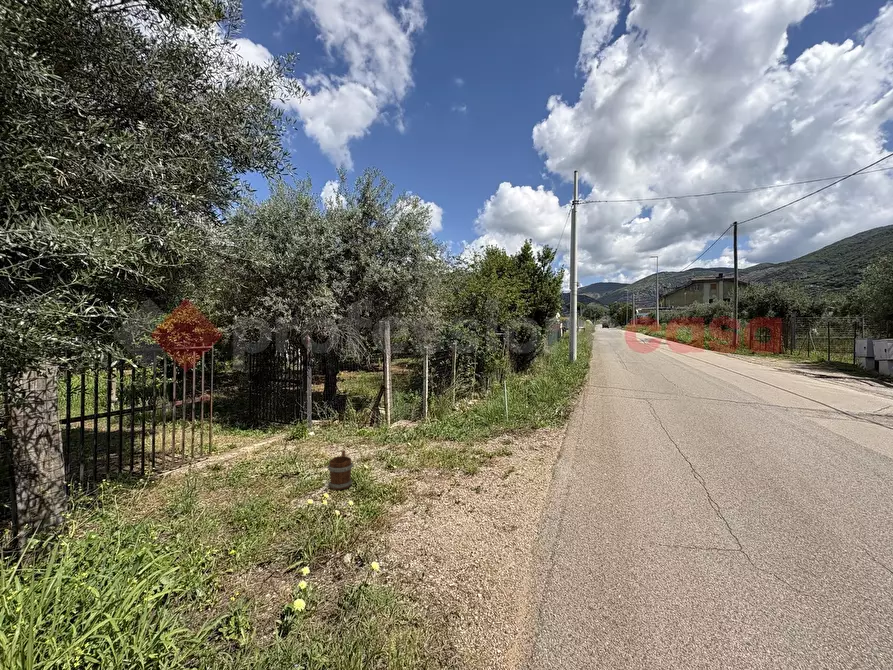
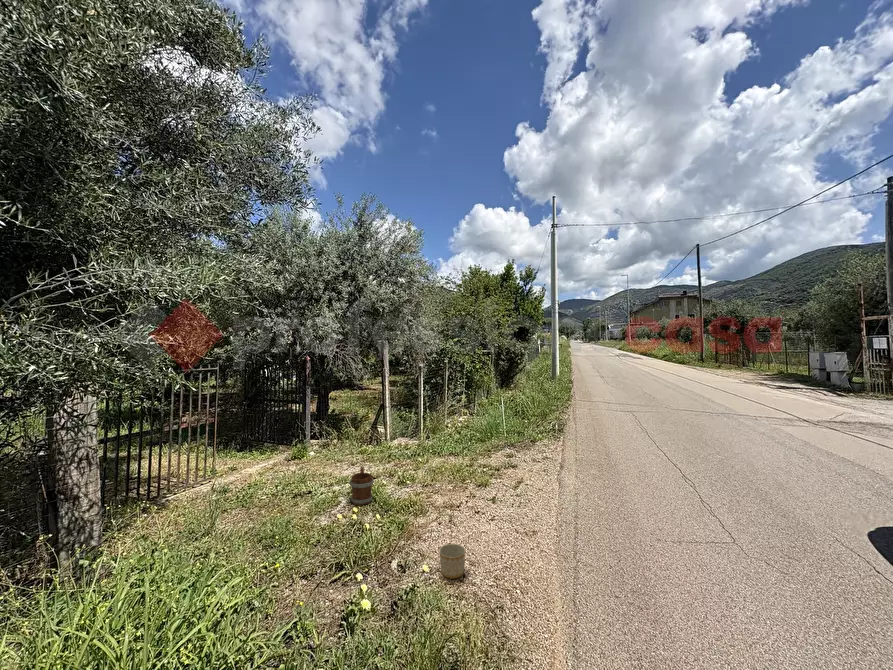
planter: none [398,538,427,577] -> present [439,544,465,579]

